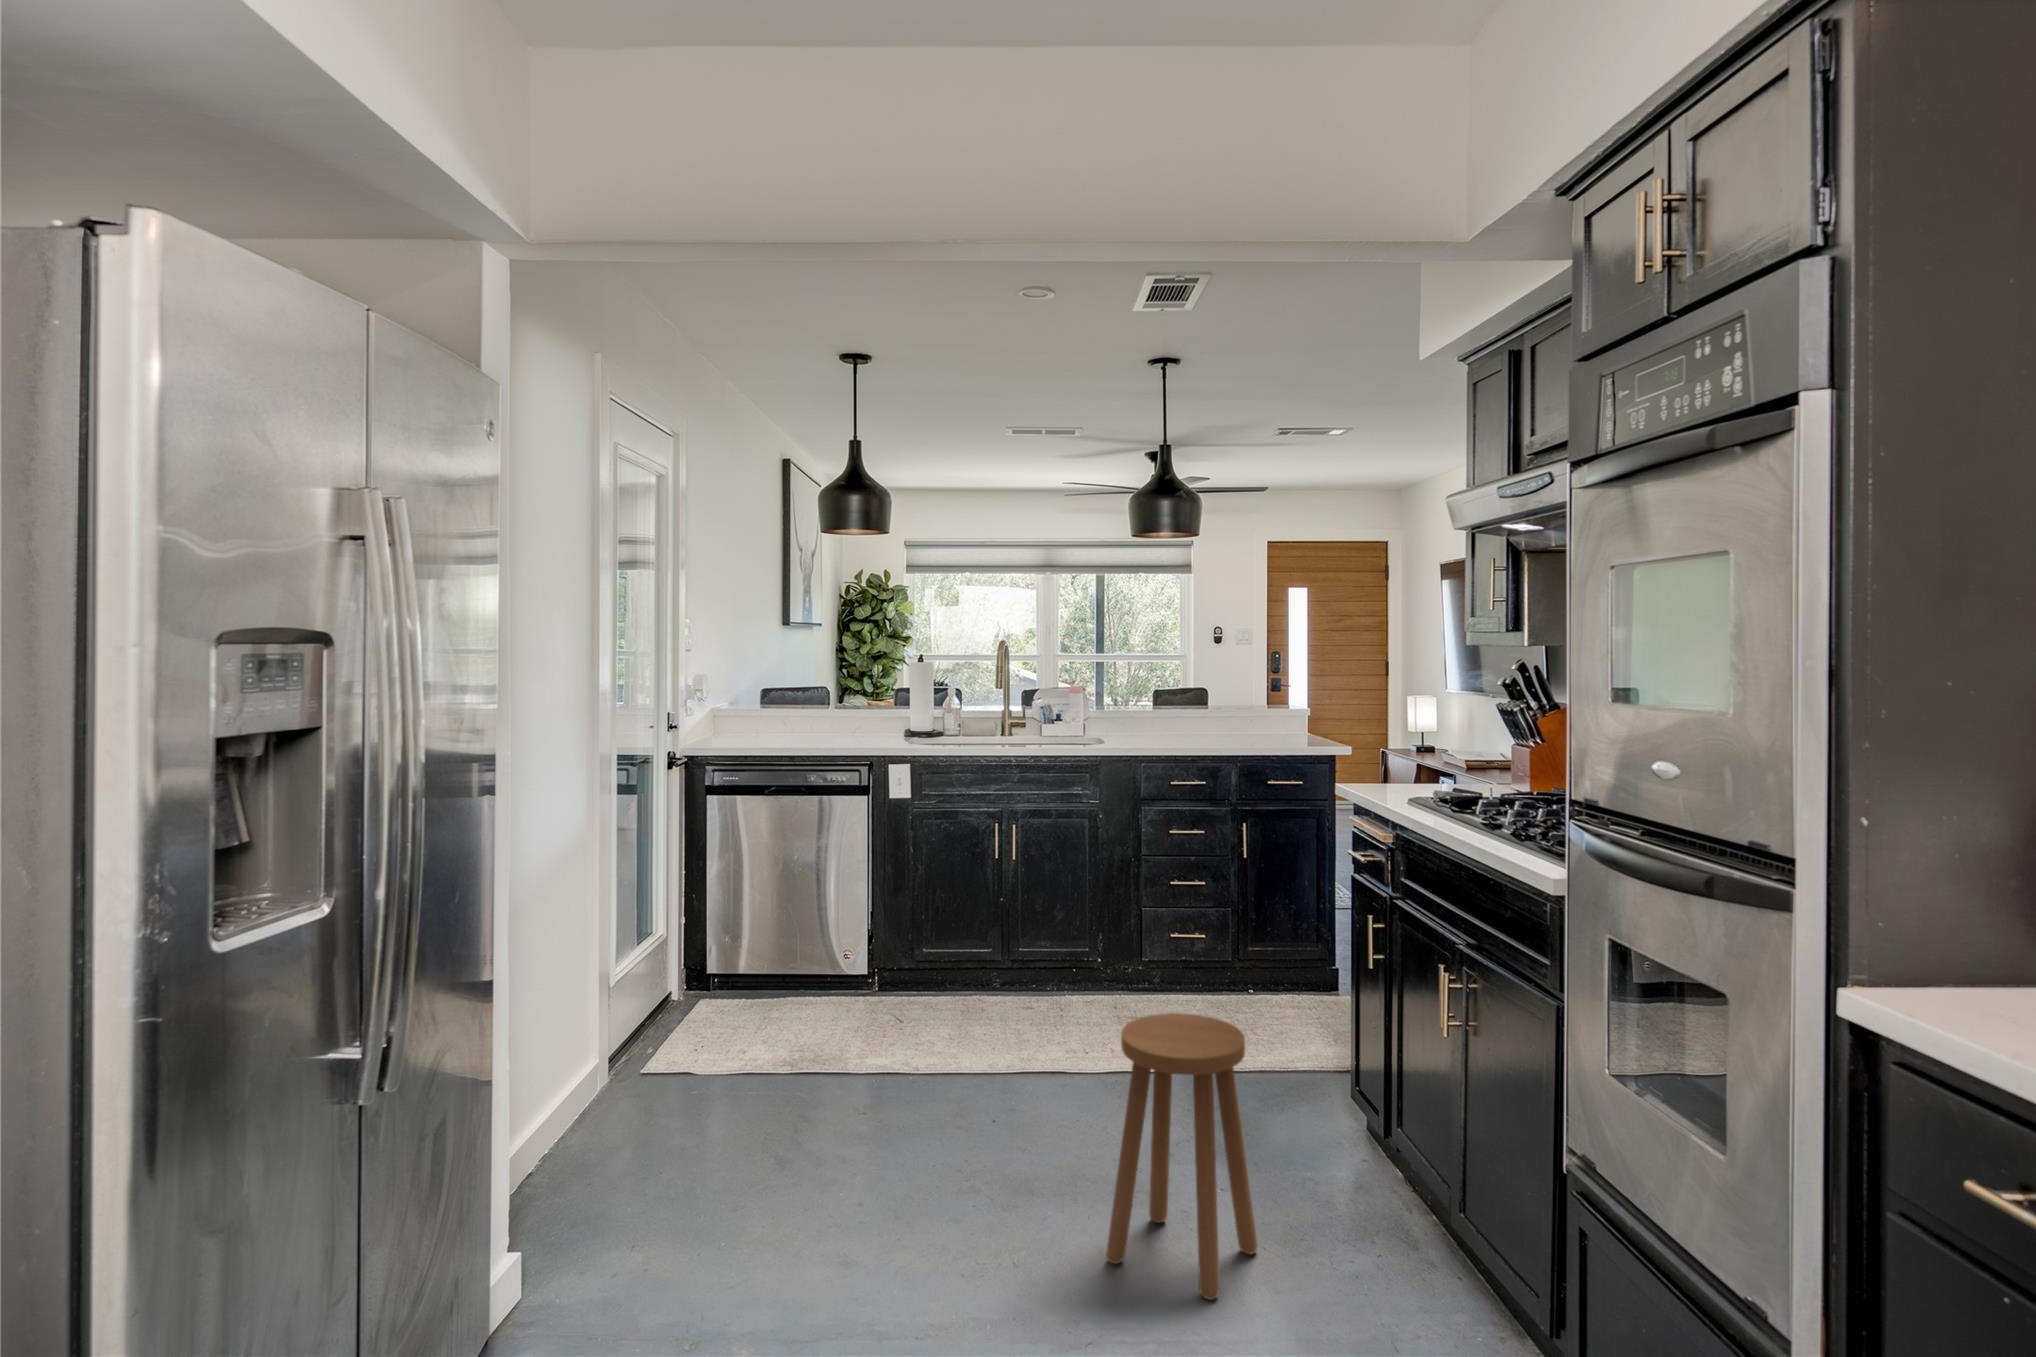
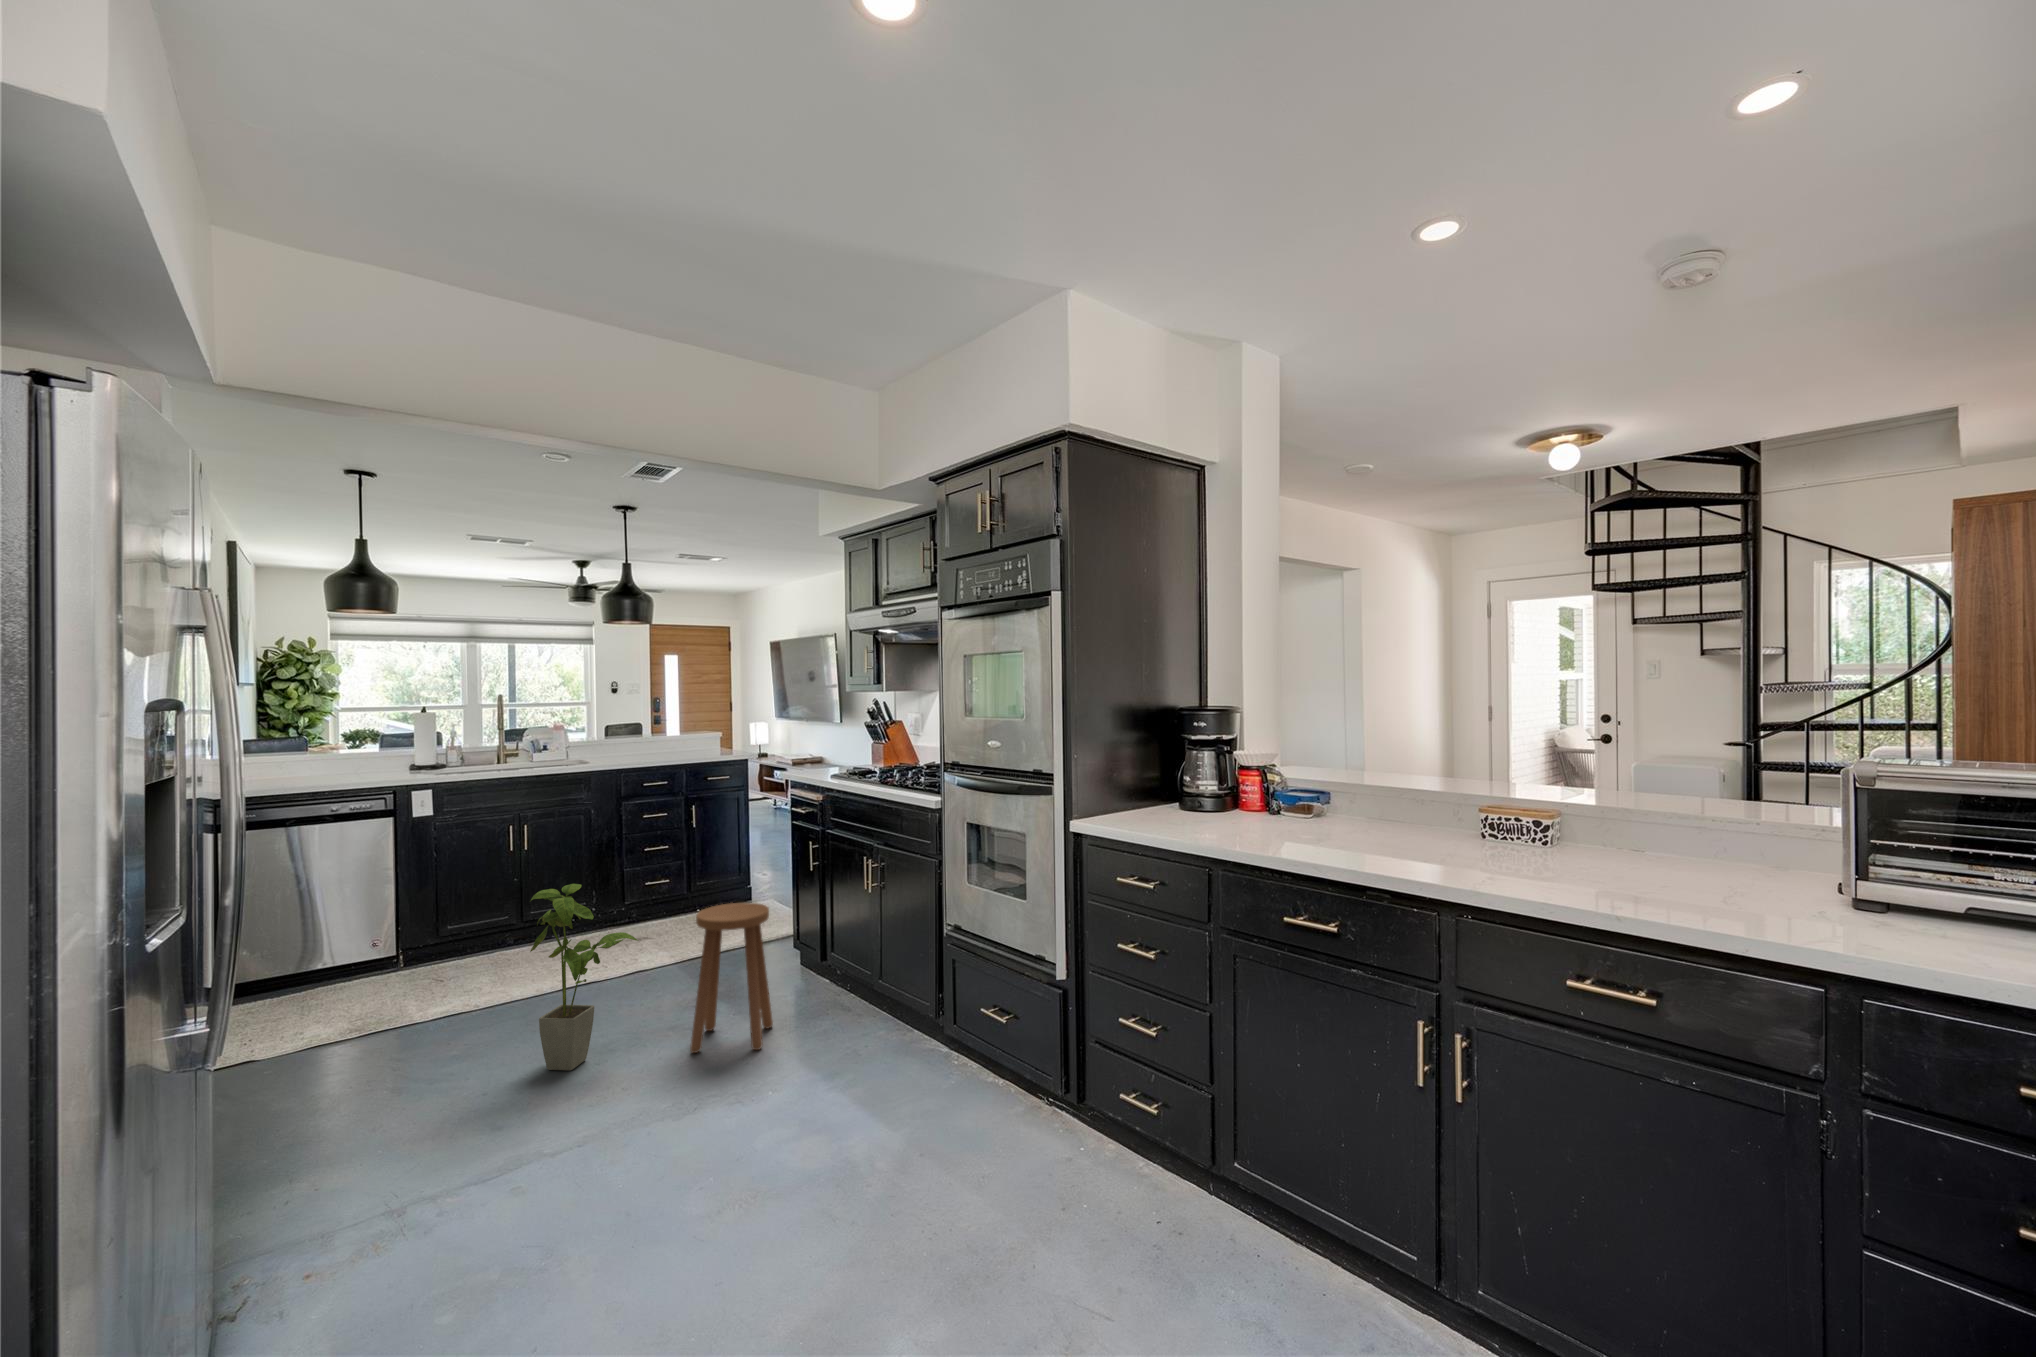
house plant: none [885,941,1035,1226] -> present [530,884,638,1071]

